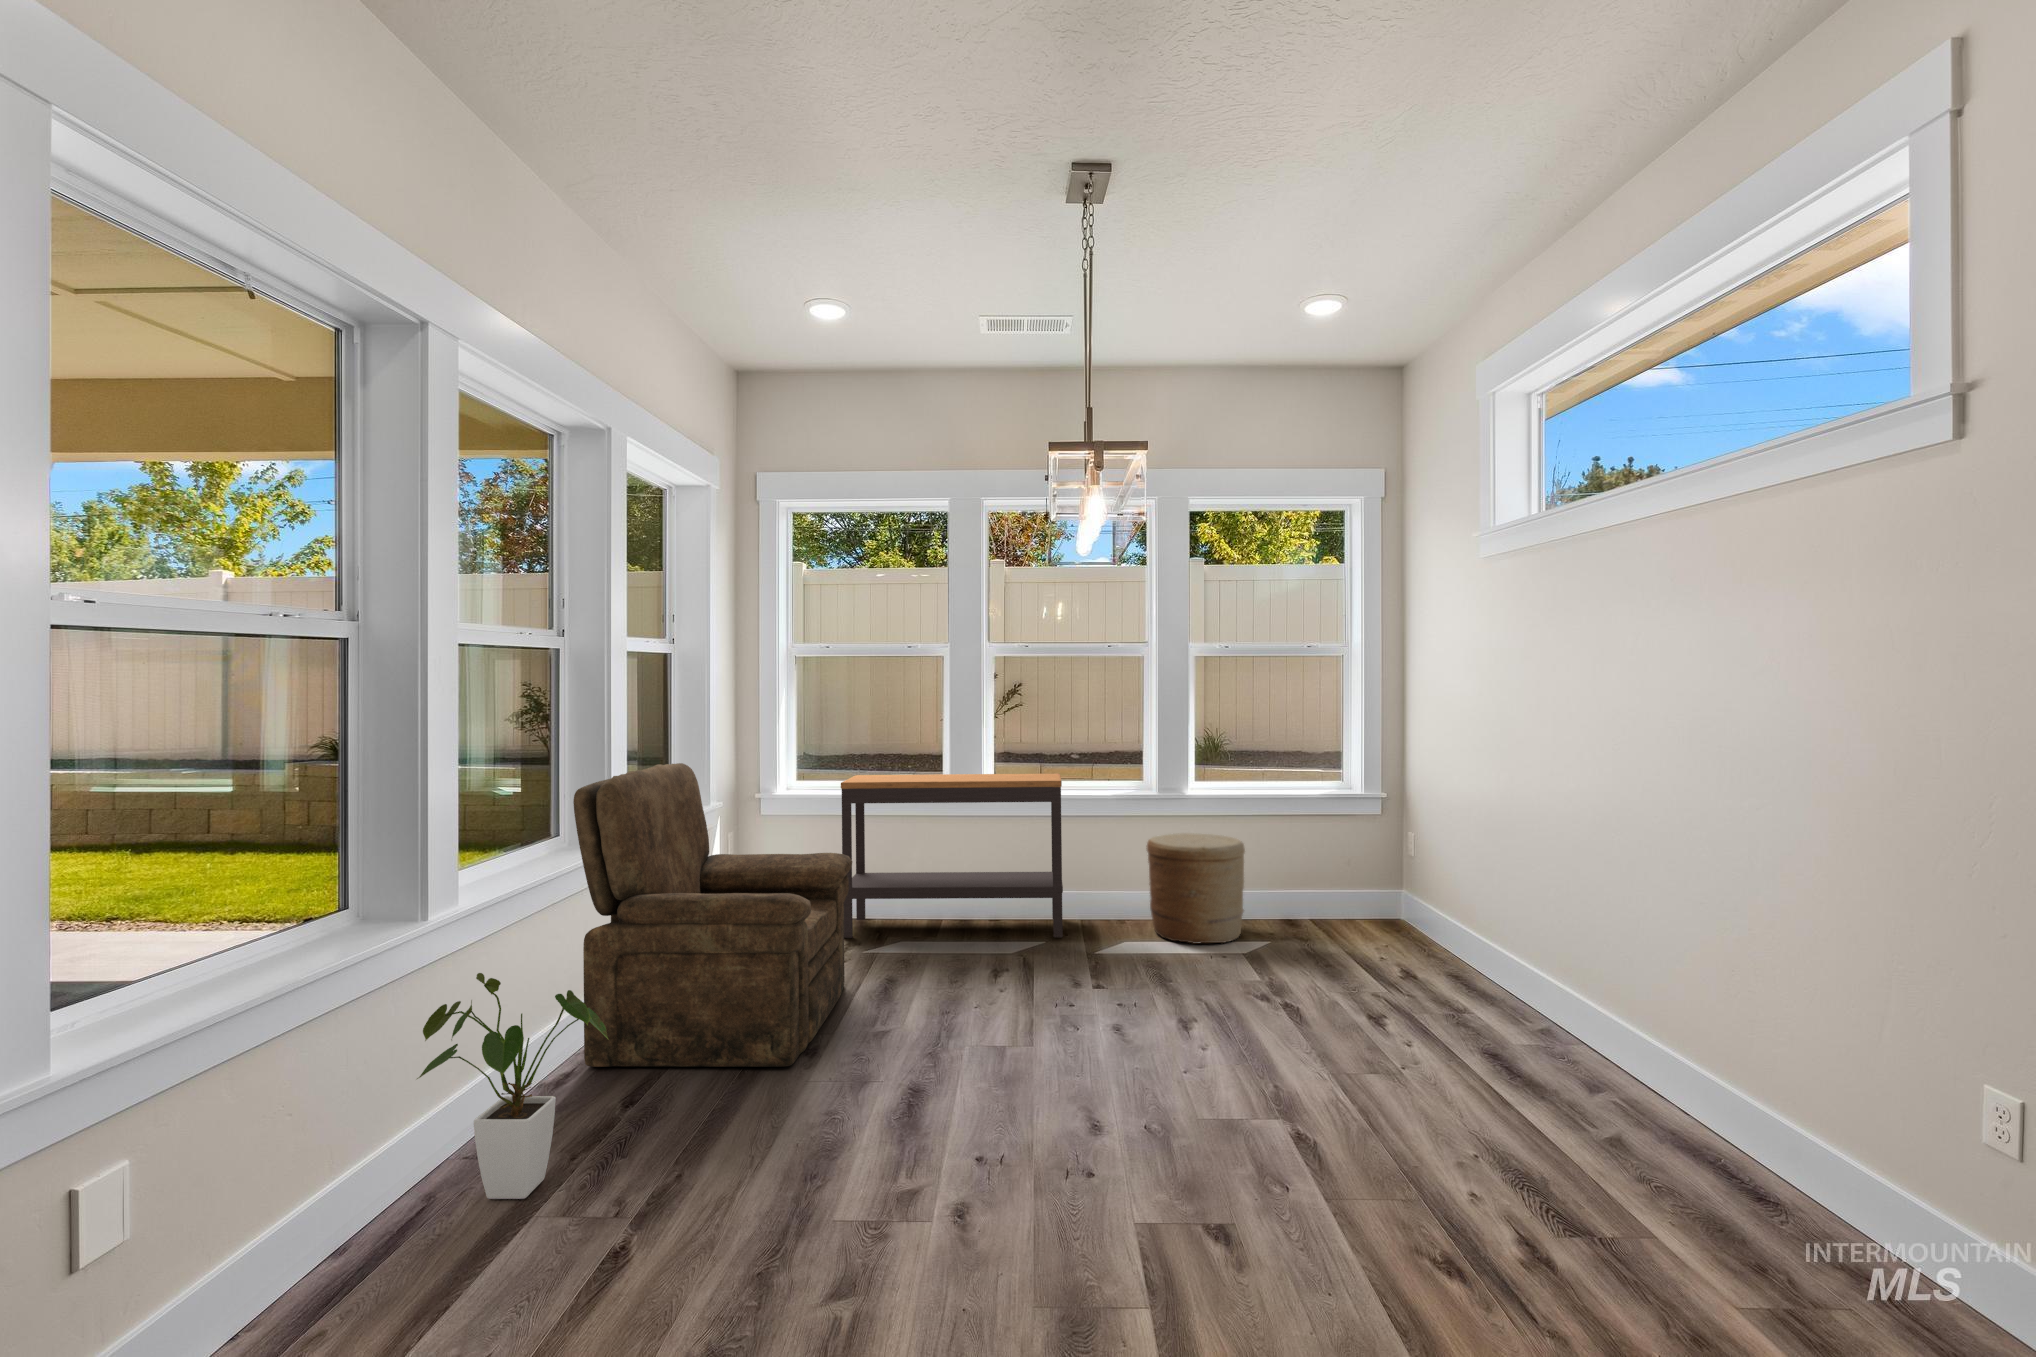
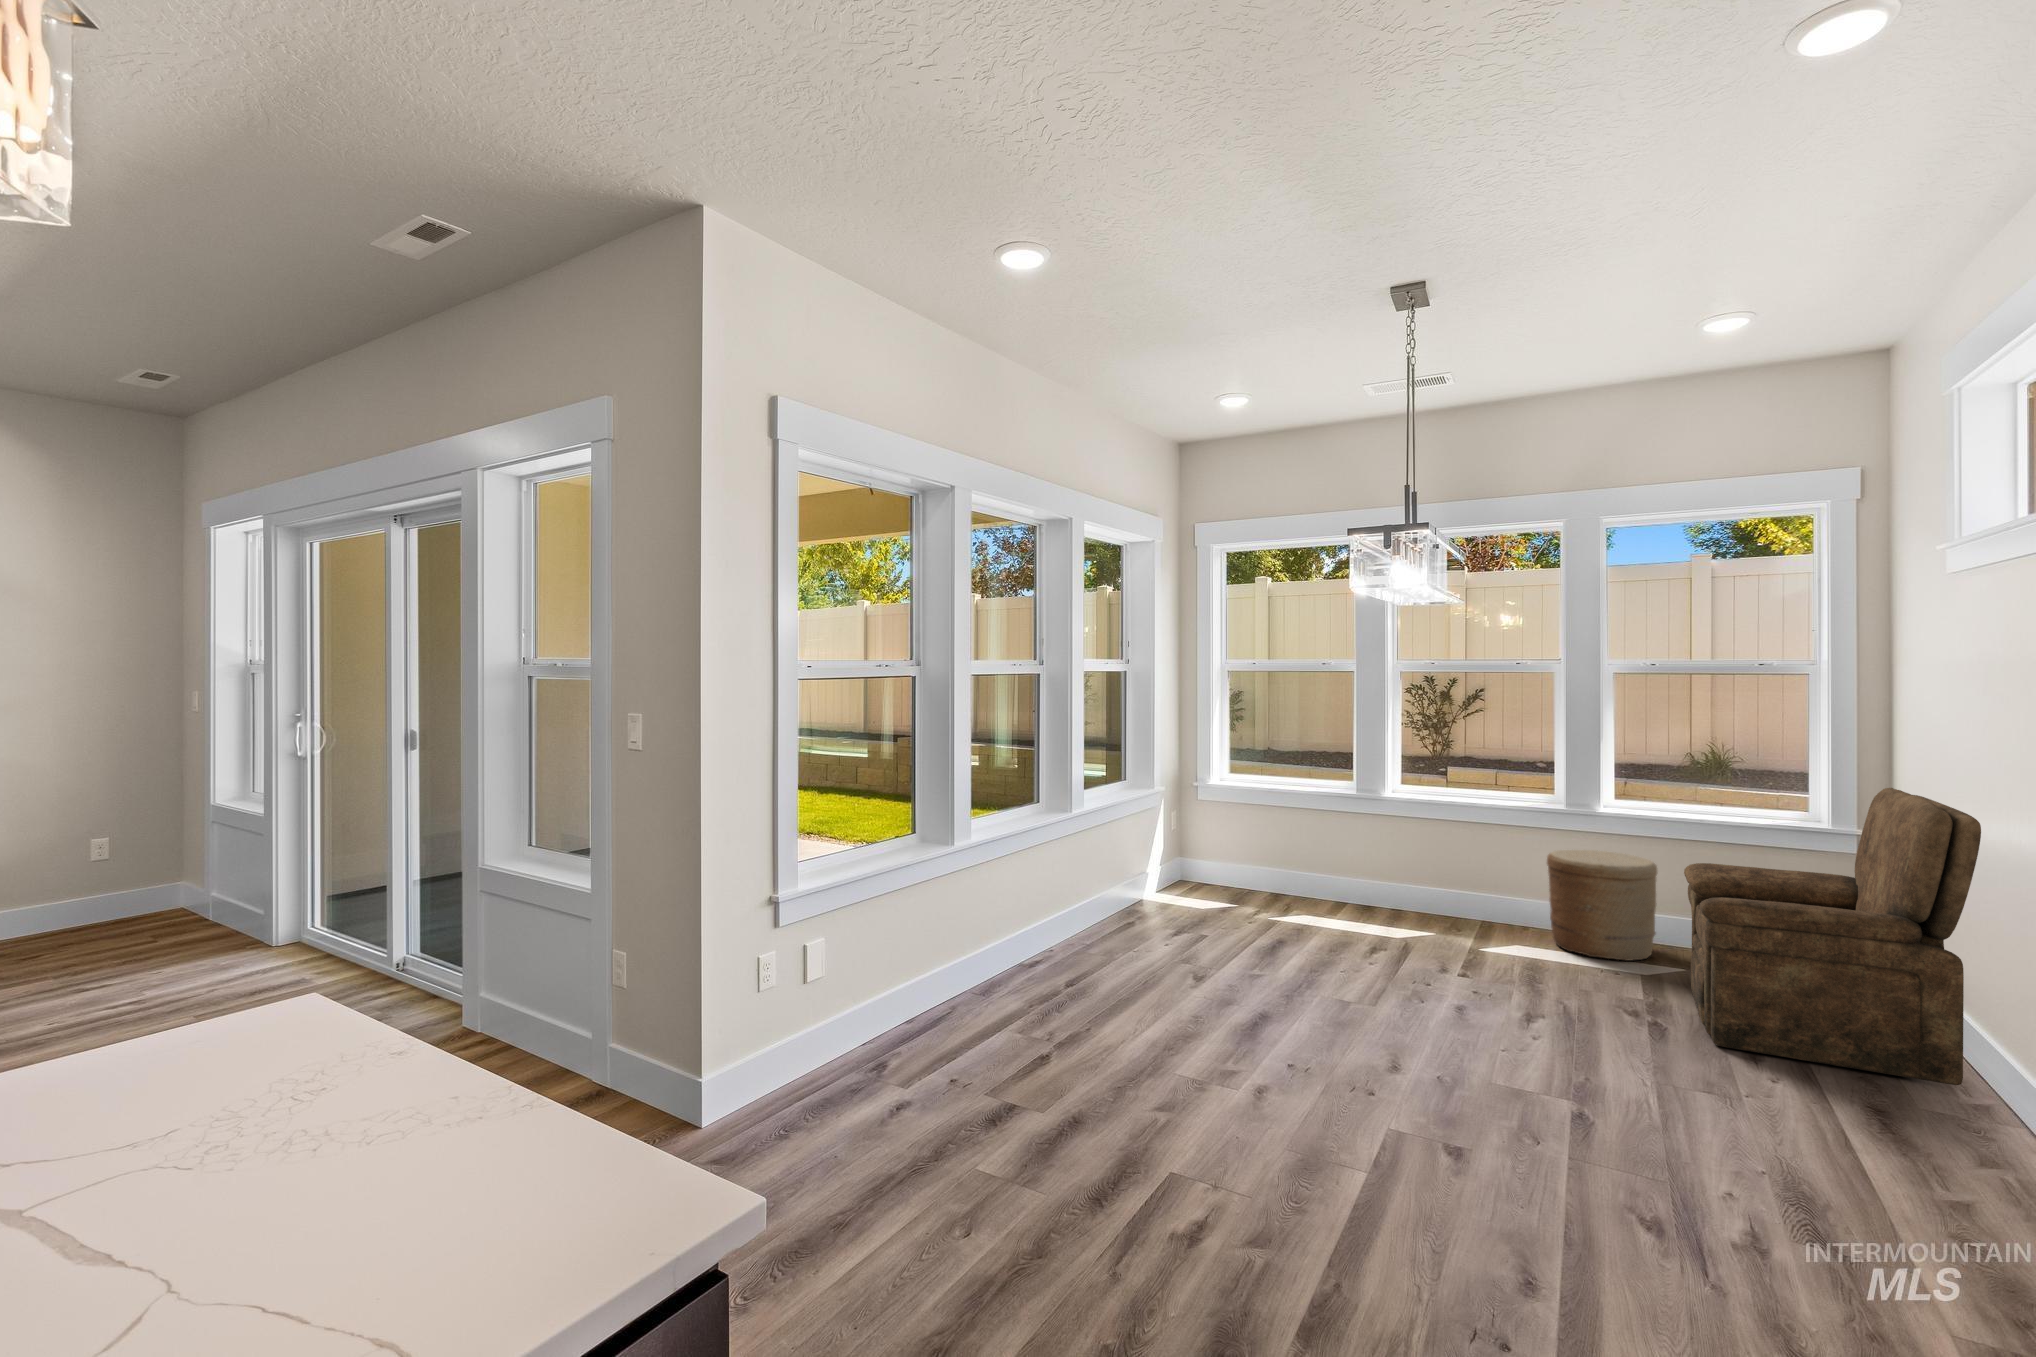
armchair: present [573,763,852,1067] -> present [1684,788,1981,1085]
console table: present [841,773,1063,938] -> none [1256,772,1465,932]
house plant: present [417,973,608,1199] -> none [944,882,1049,1021]

